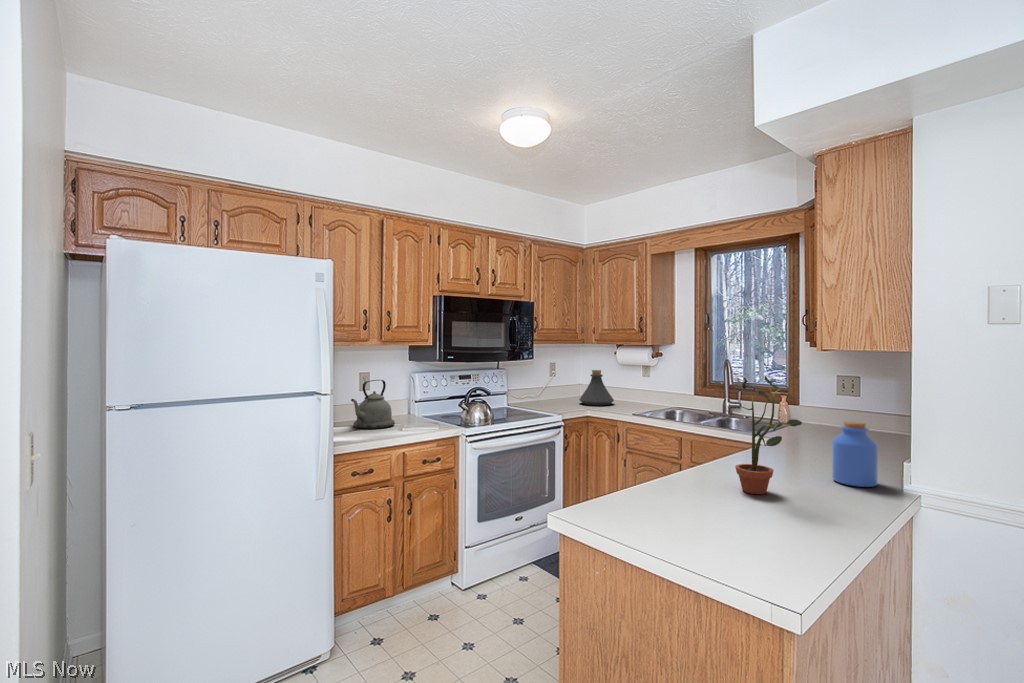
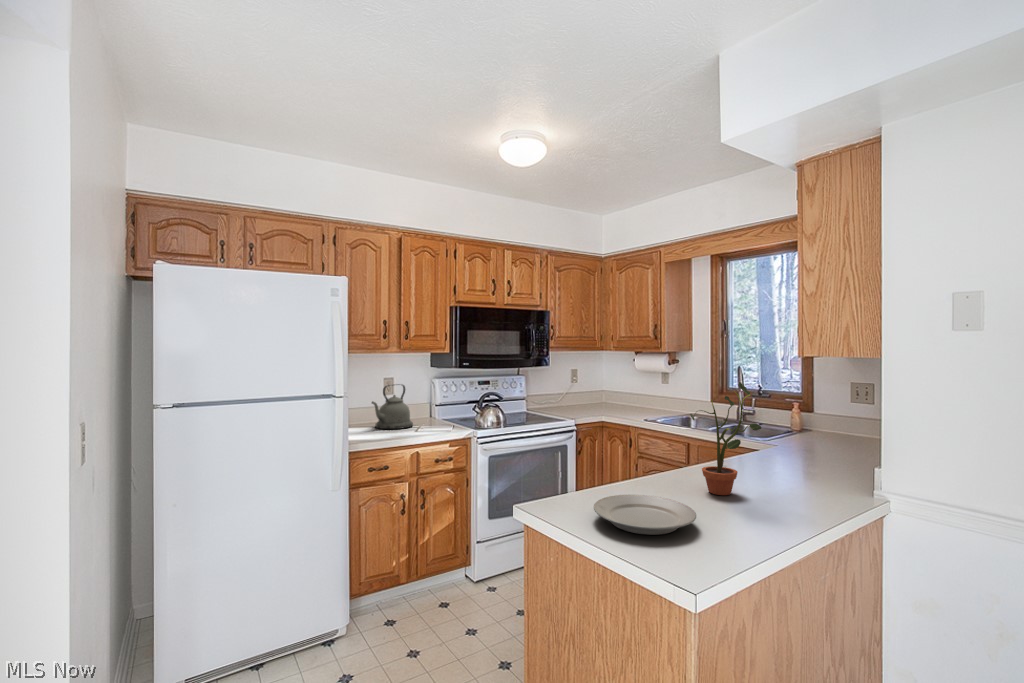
bottle: present [579,370,614,406] -> none [598,376,632,411]
jar: present [832,421,878,487] -> none [806,427,851,492]
plate: none [643,497,758,542] -> present [594,495,696,535]

